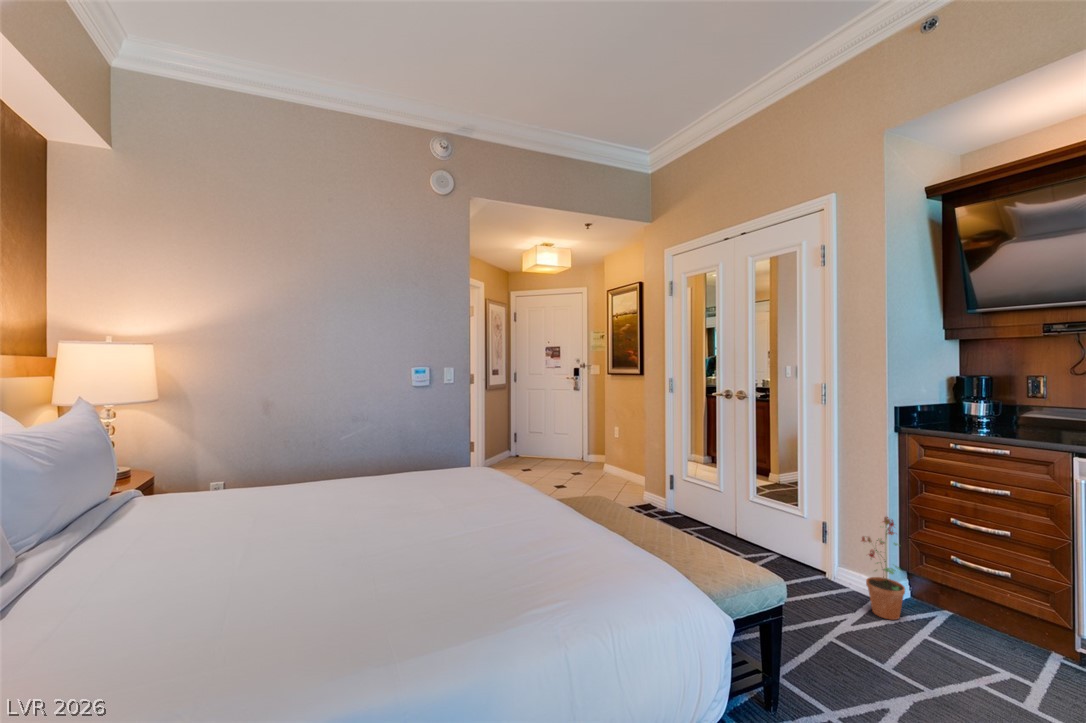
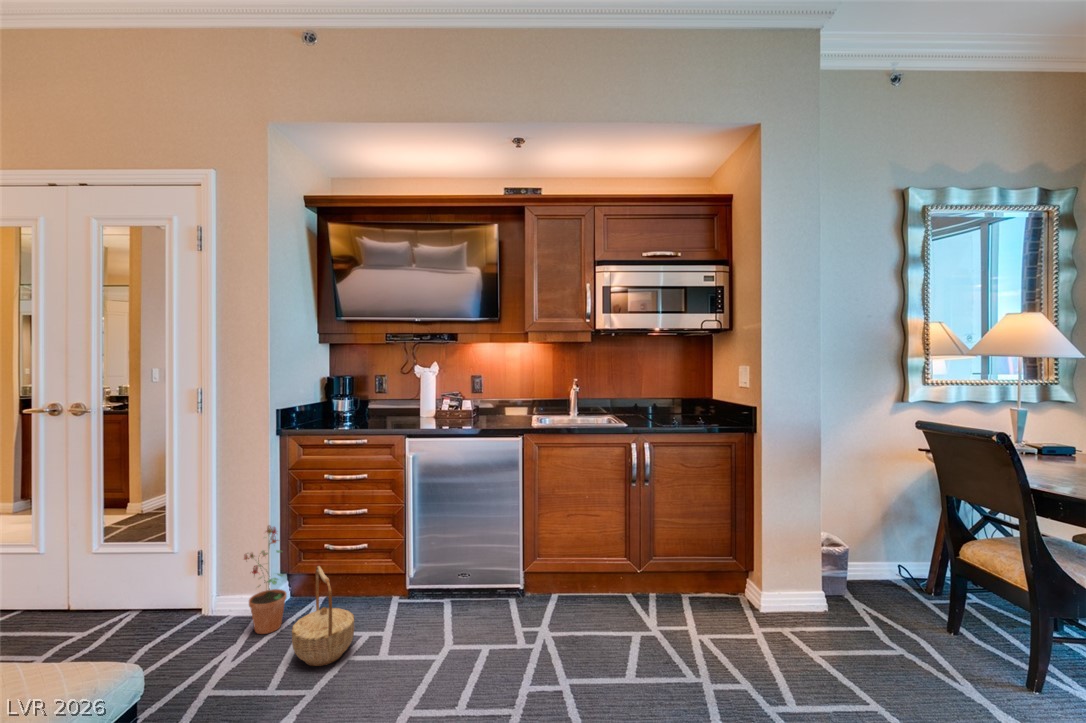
basket: none [909,572,988,681] -> present [292,566,354,666]

